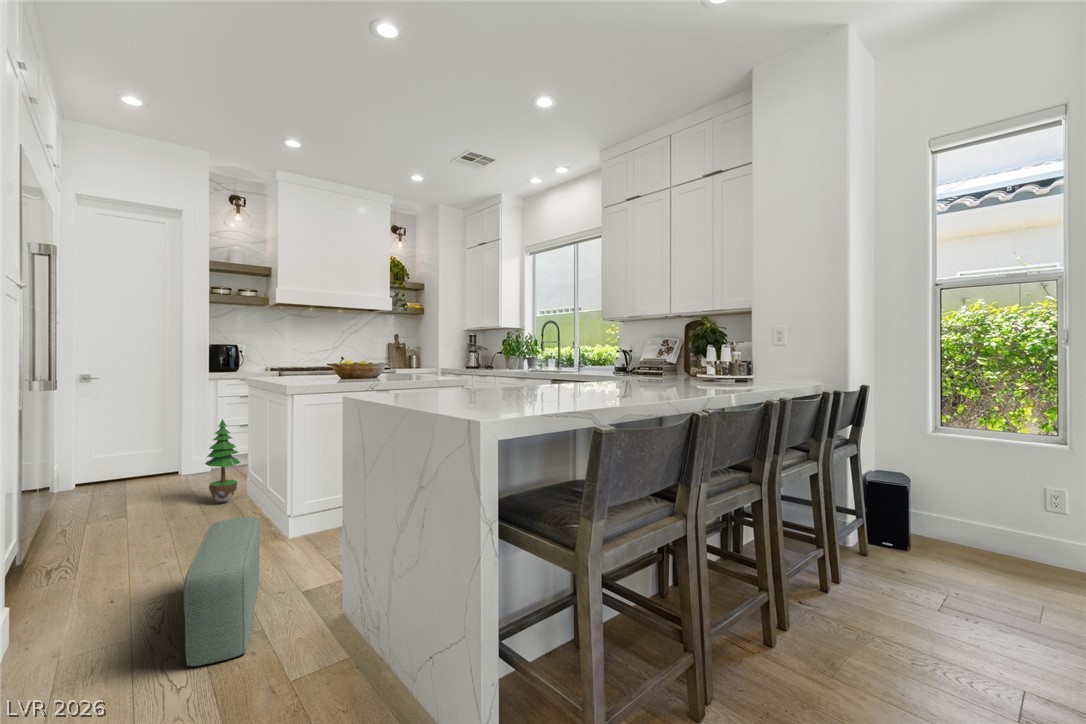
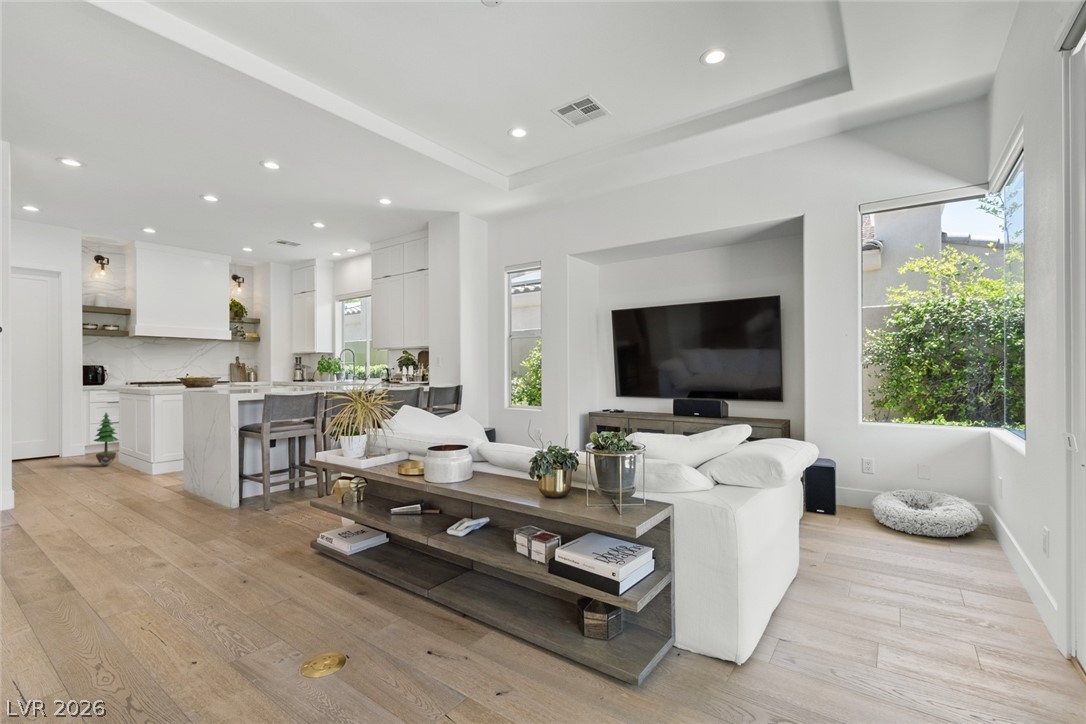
pouf: present [184,517,260,666] -> none [118,451,150,502]

